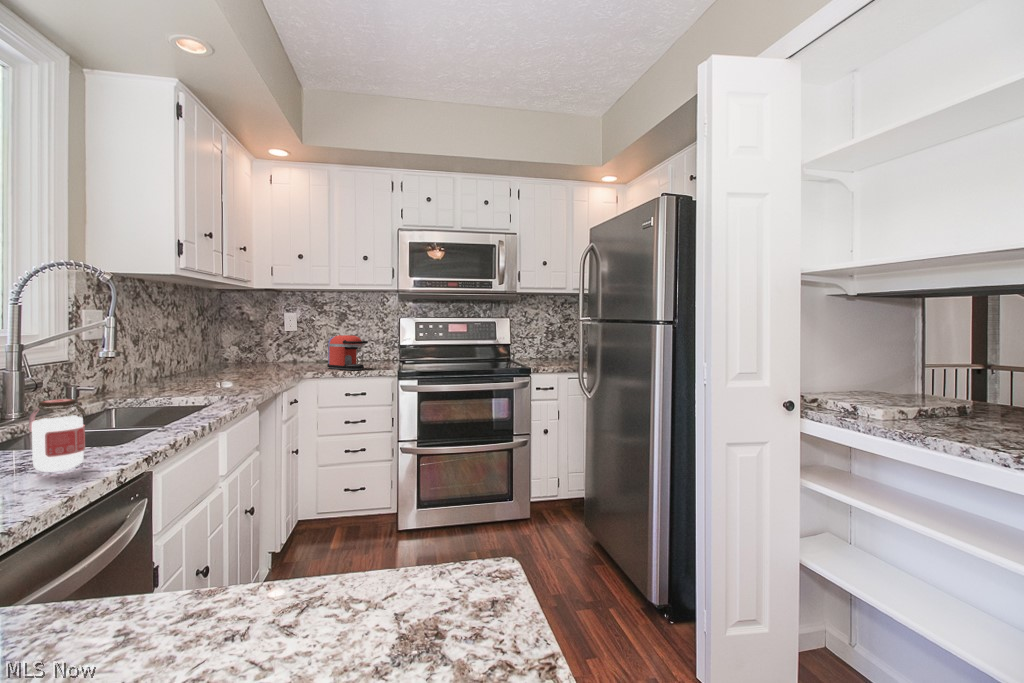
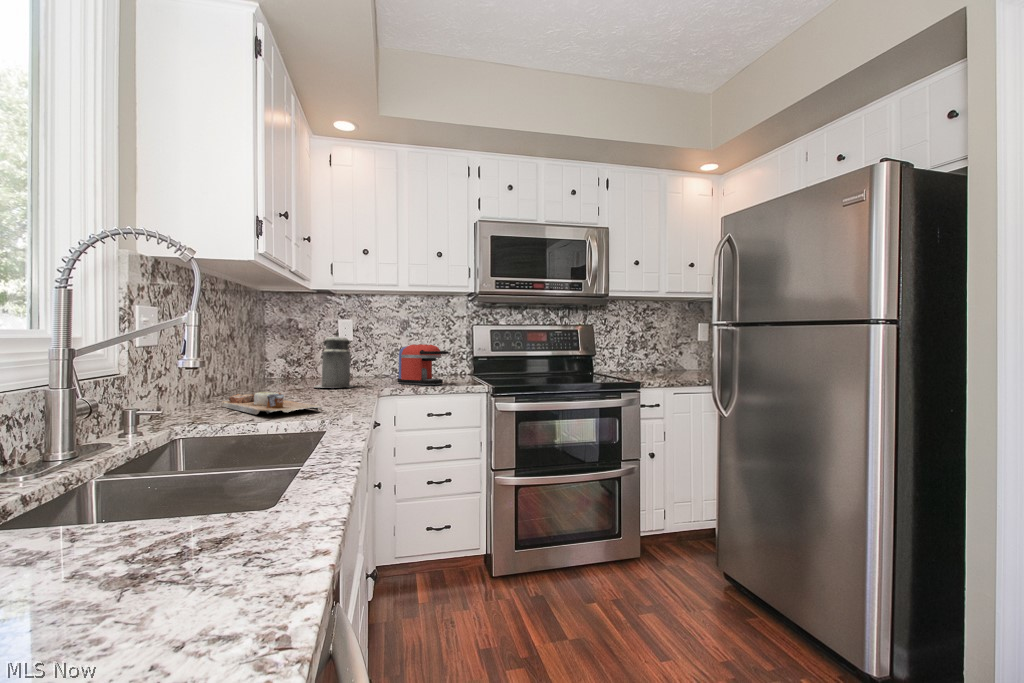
canister: none [251,325,288,371] -> present [314,332,354,388]
cutting board: none [160,375,231,392] -> present [221,392,323,415]
jar: present [29,399,86,472] -> none [166,434,263,582]

